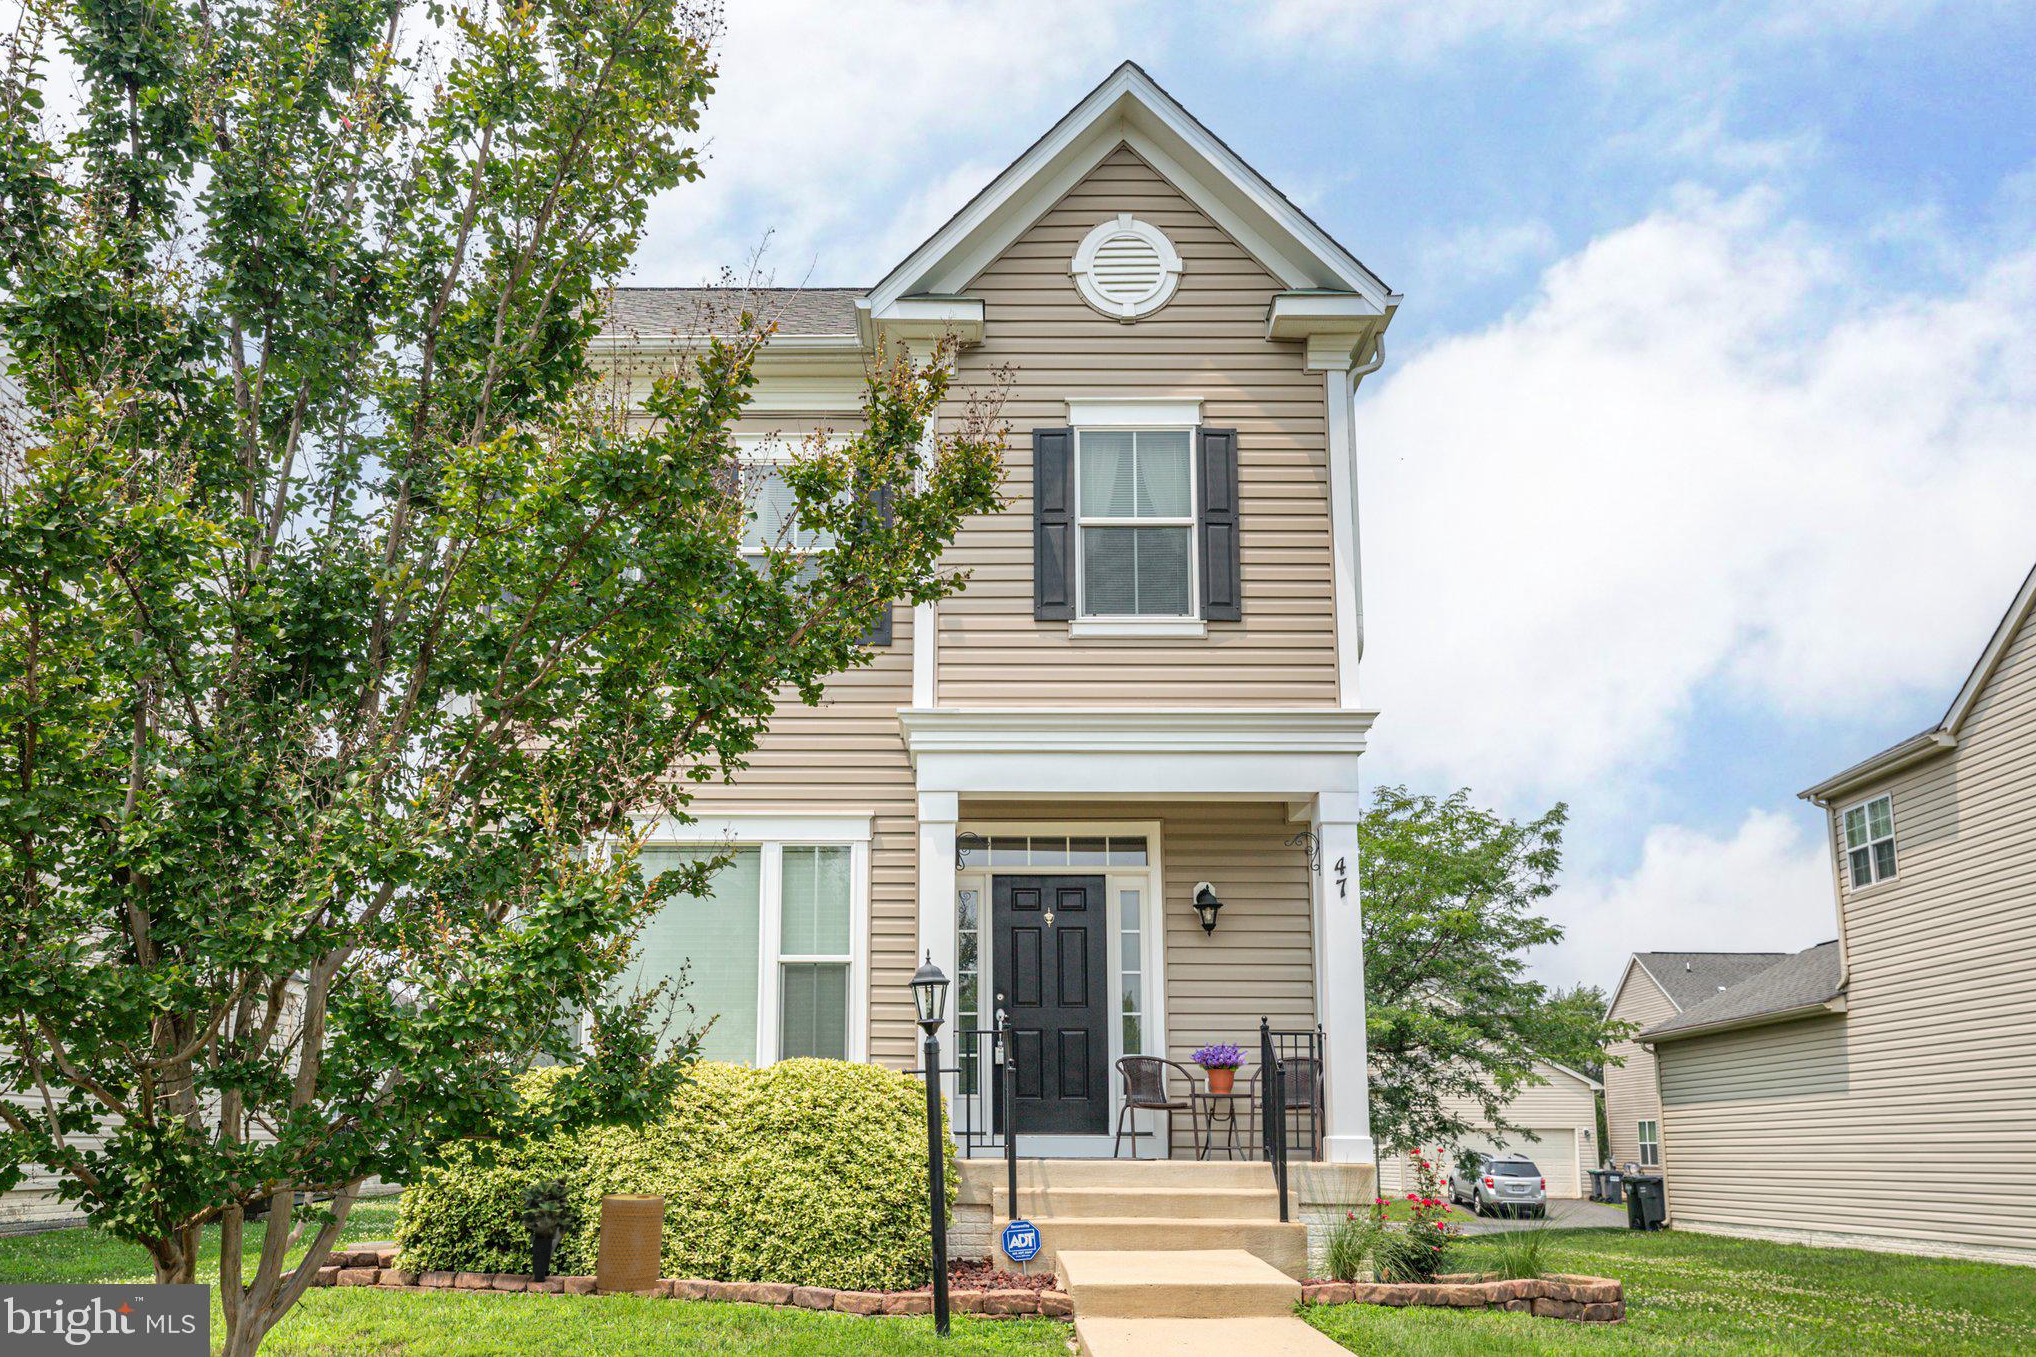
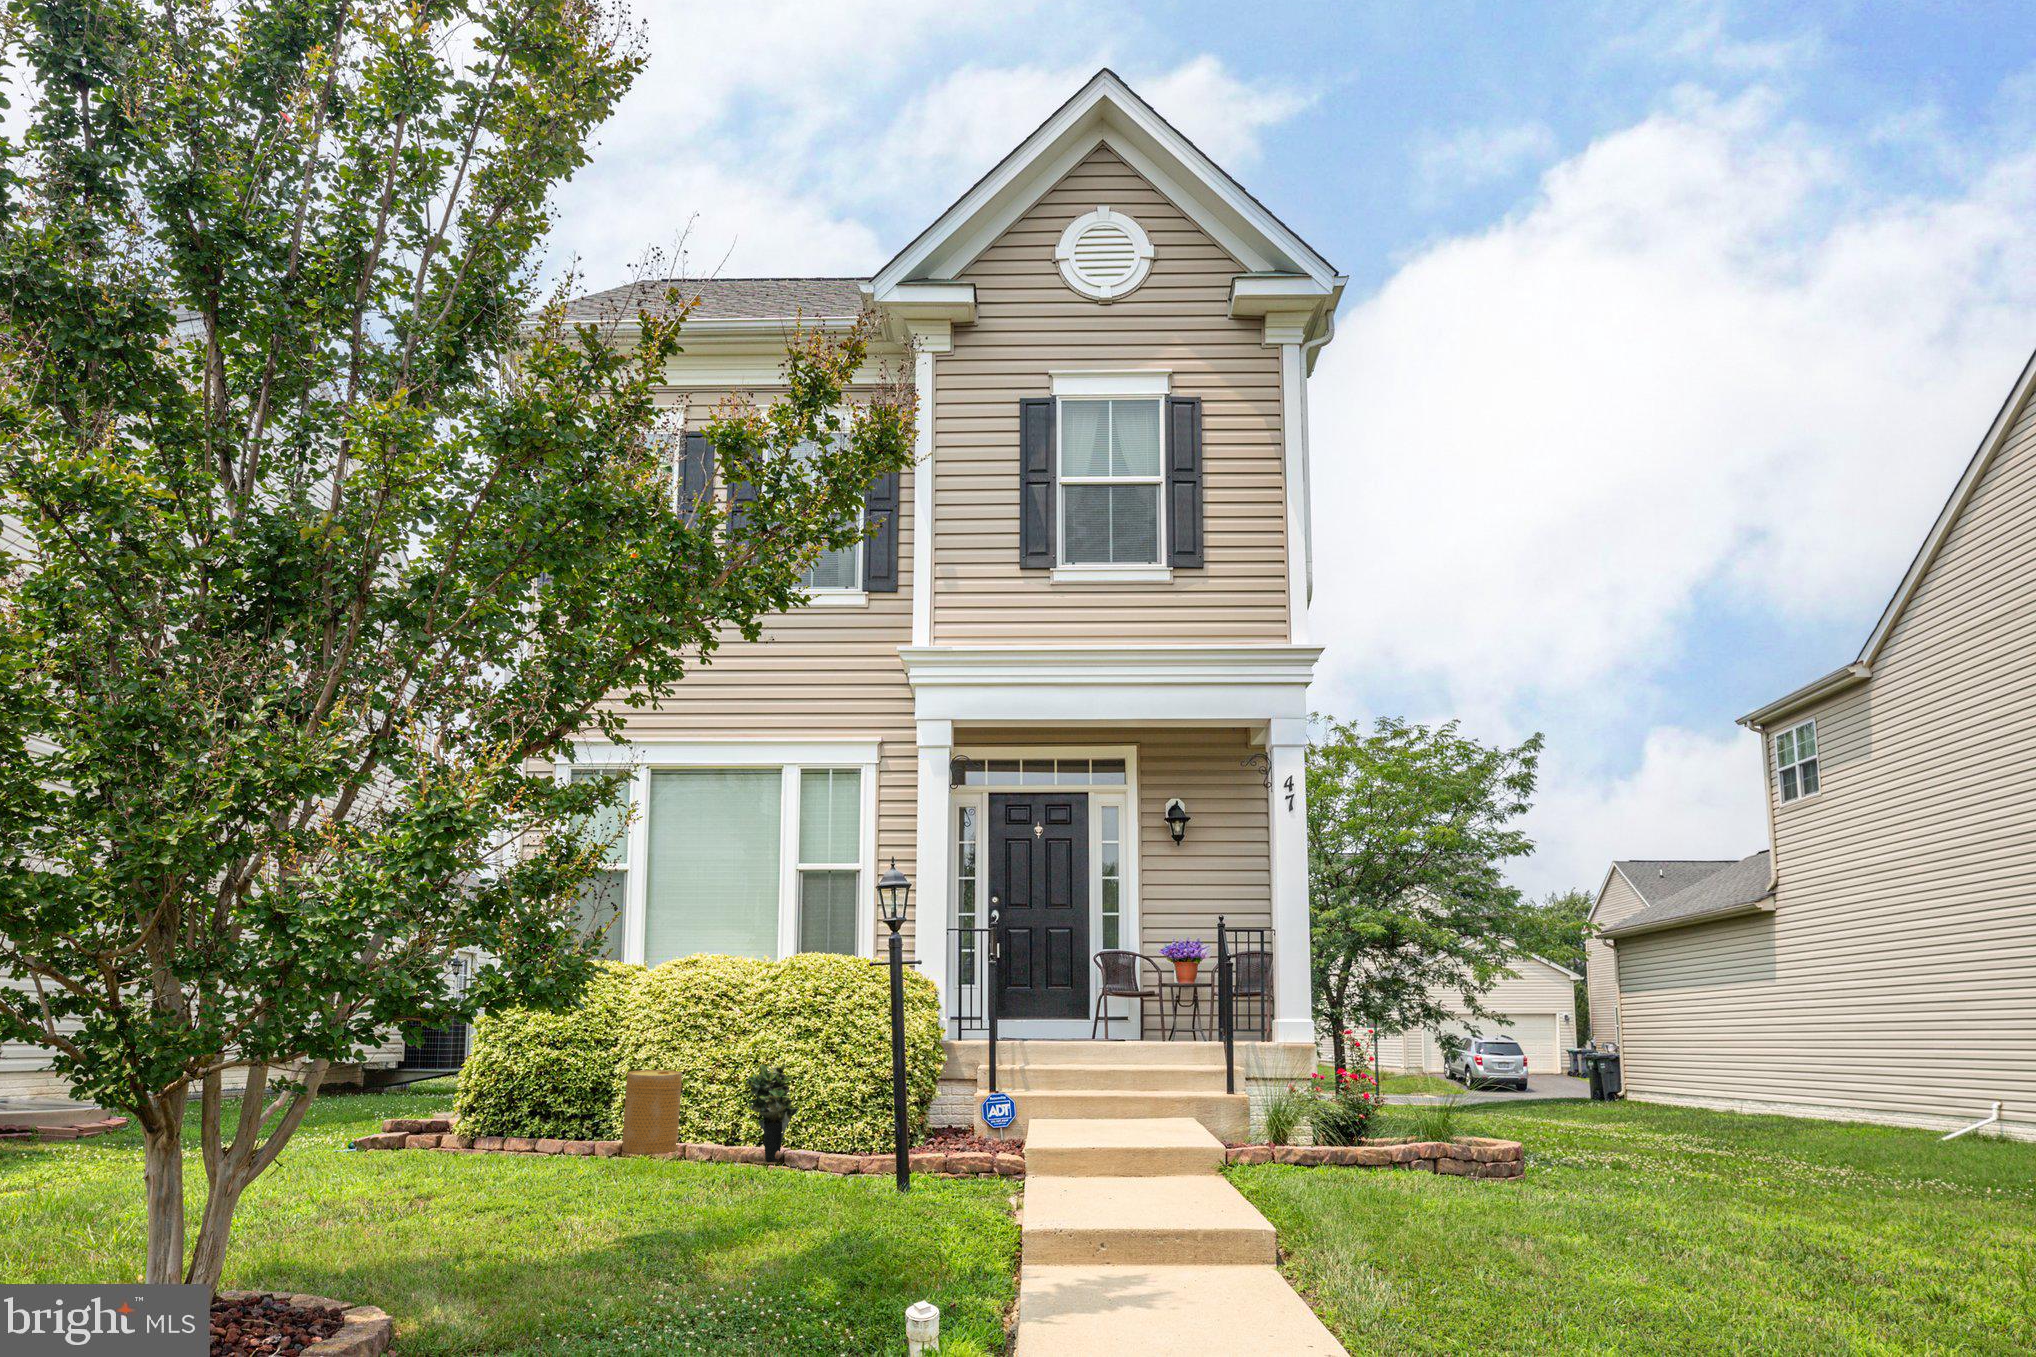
potted plant: present [521,1174,574,1282] -> present [746,1063,799,1162]

